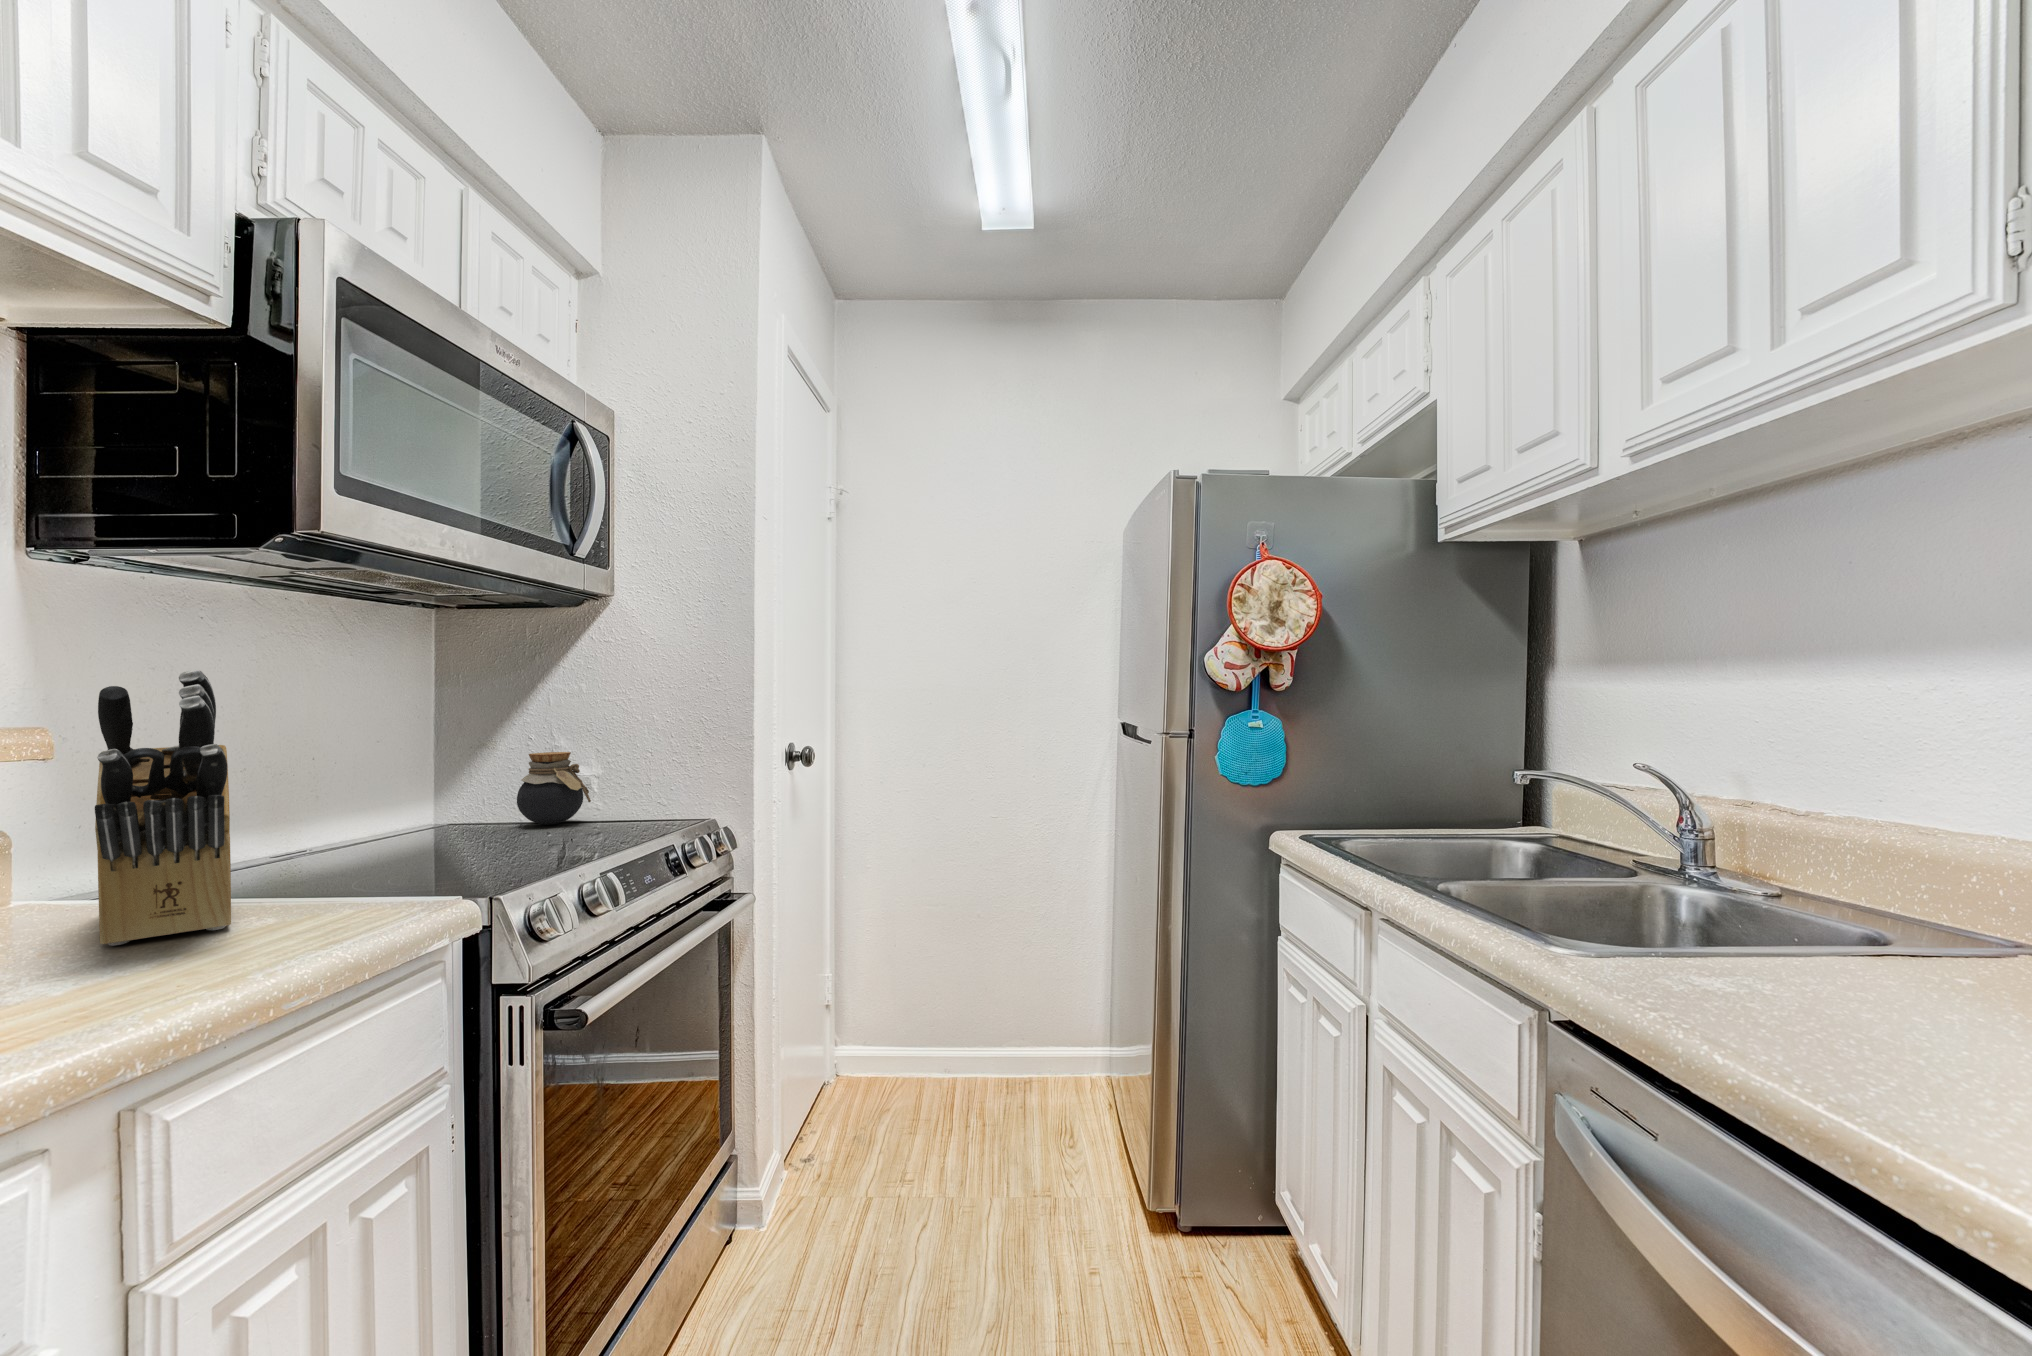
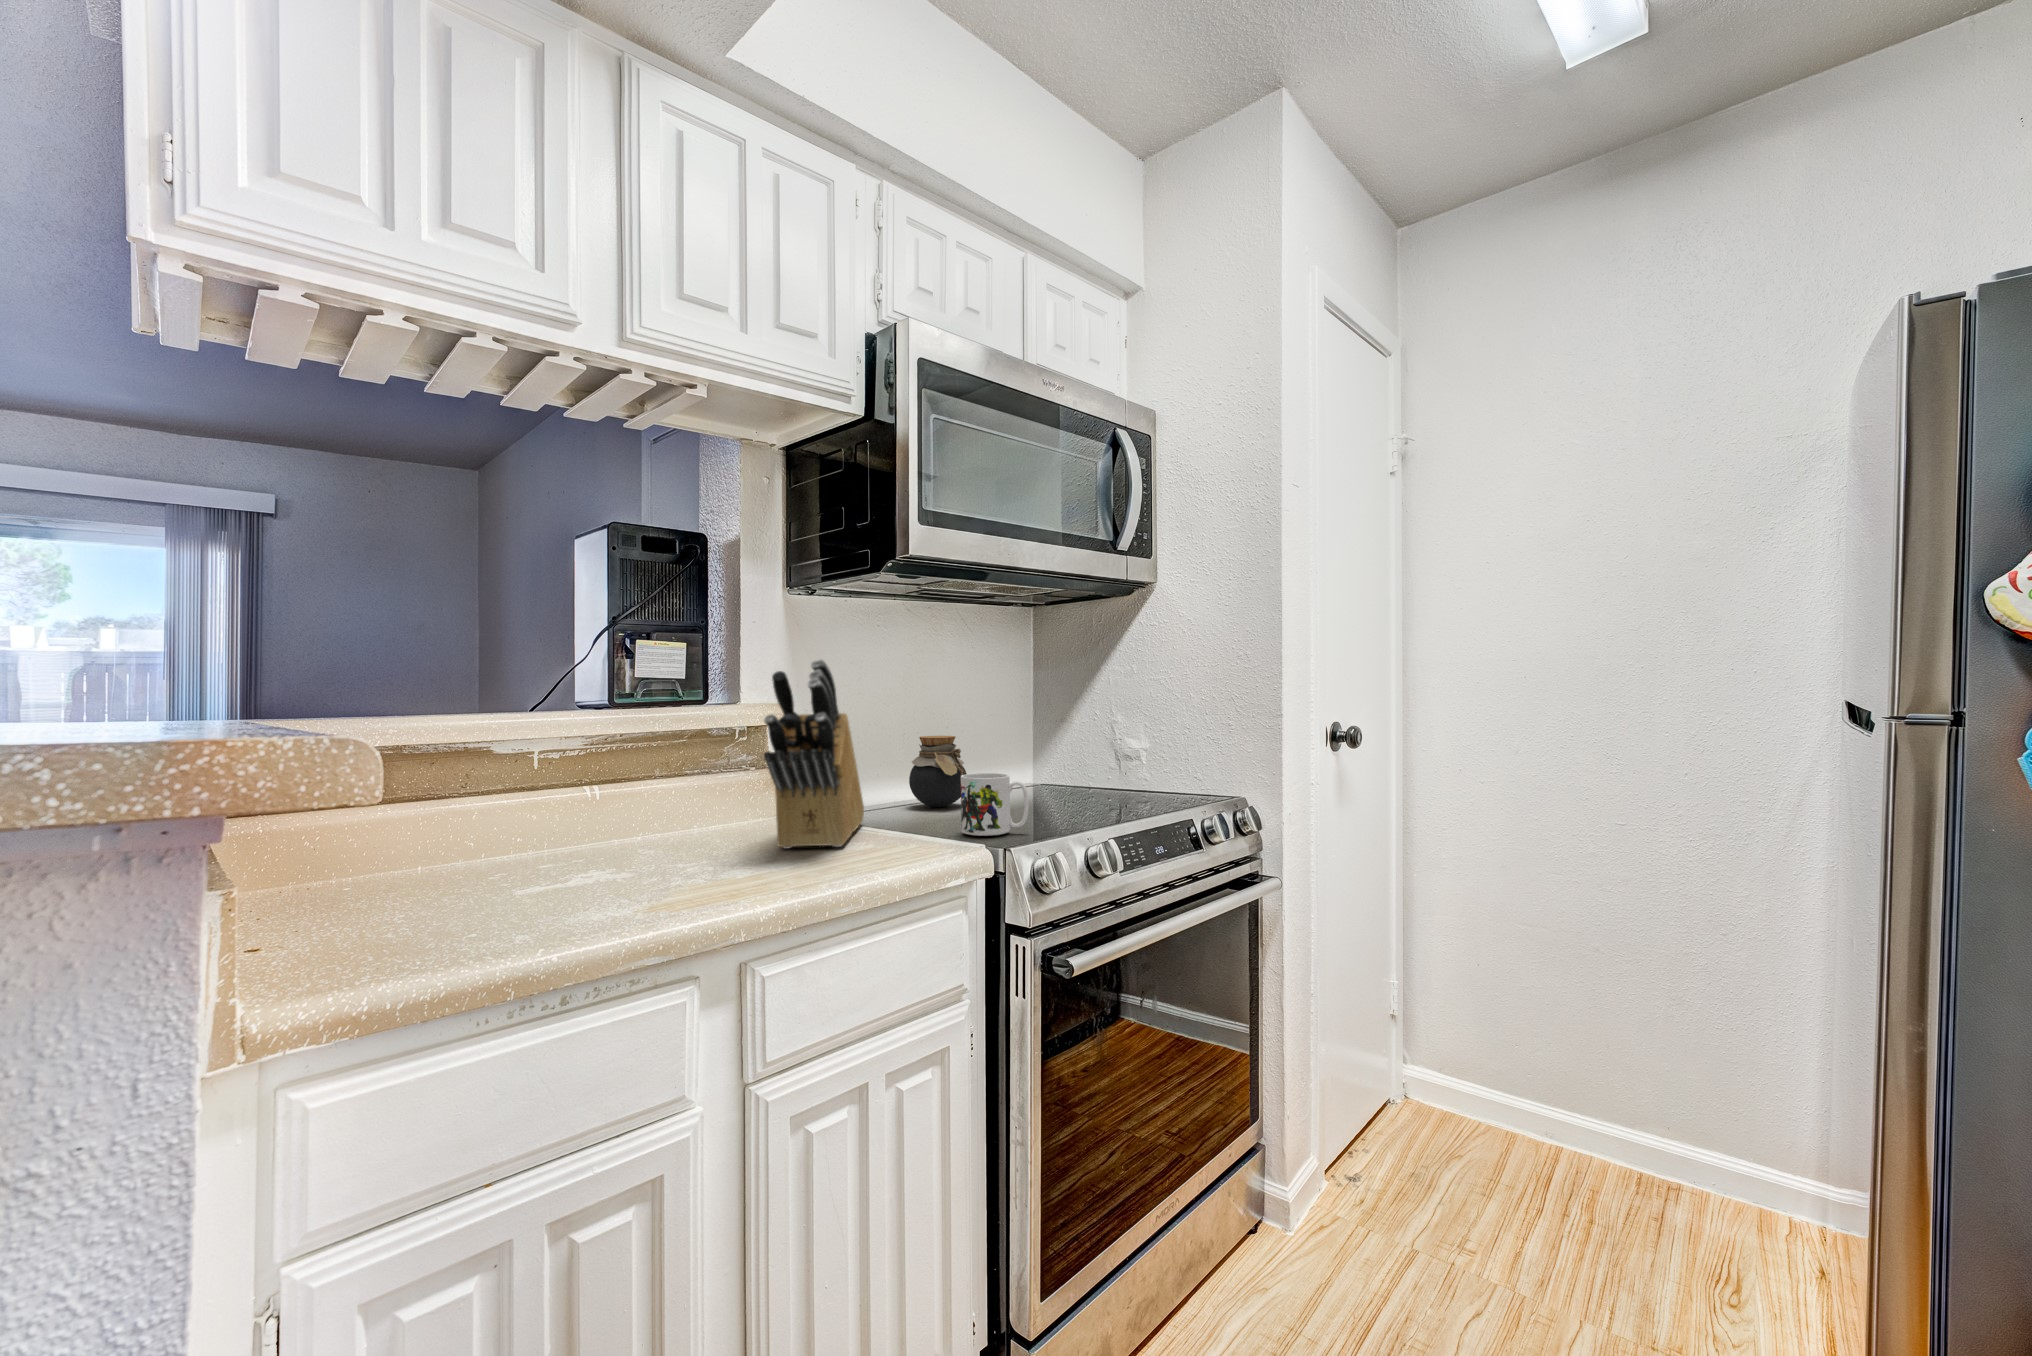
jar: present [517,752,591,825] -> present [909,736,967,807]
mug: none [405,810,501,887] -> present [961,773,1029,836]

